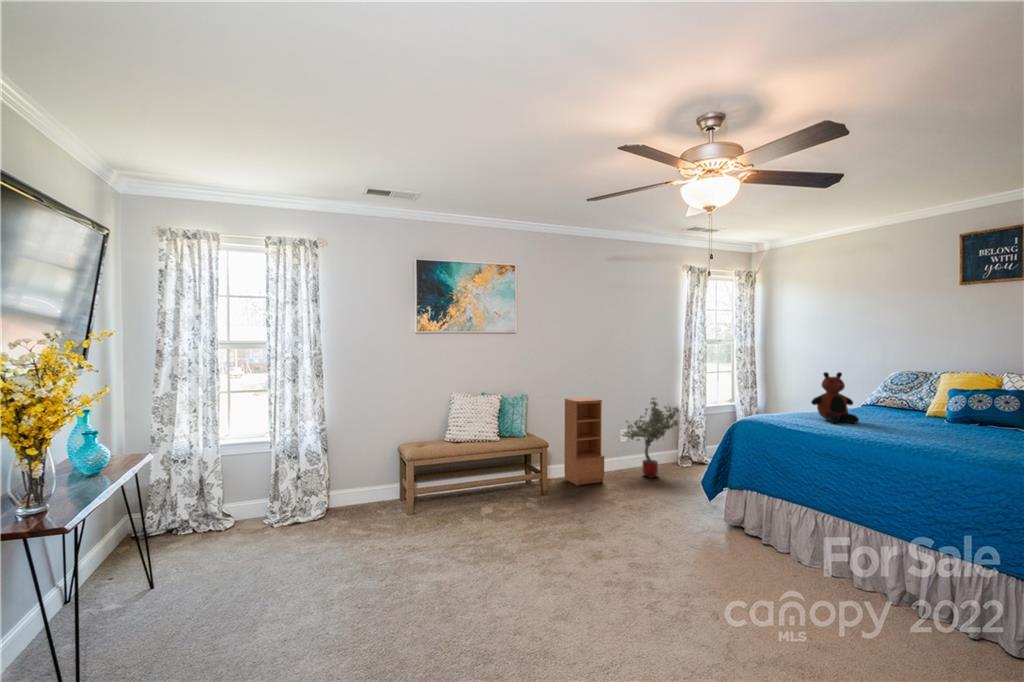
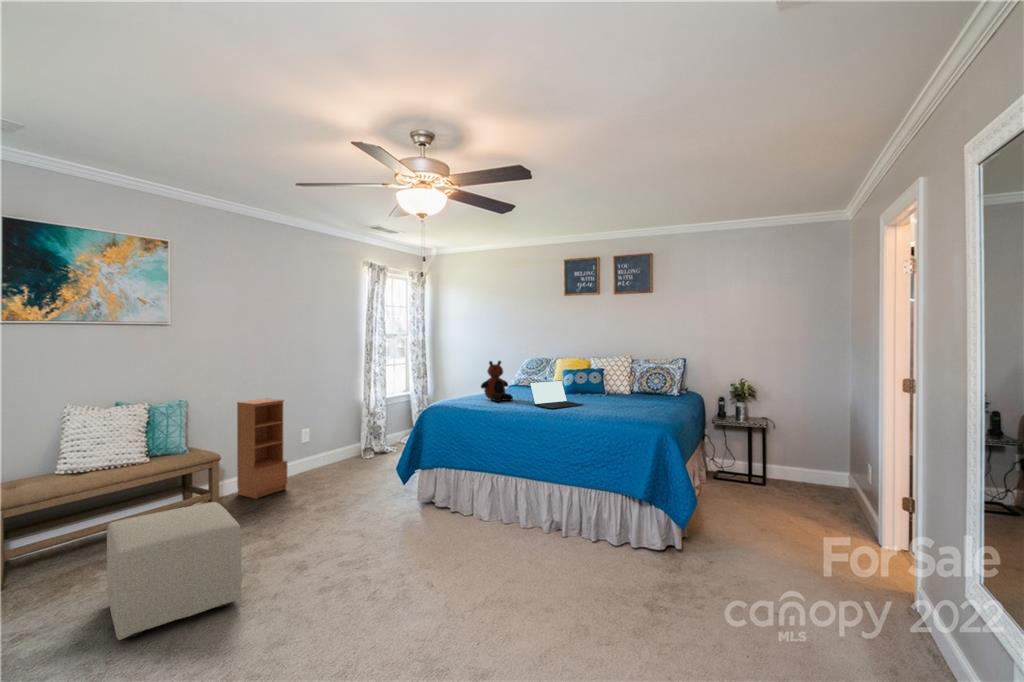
potted tree: present [621,397,679,477] -> none [304,392,364,475]
laptop: none [882,402,980,441] -> present [530,380,583,409]
ottoman: none [456,482,543,576] -> present [107,502,242,640]

